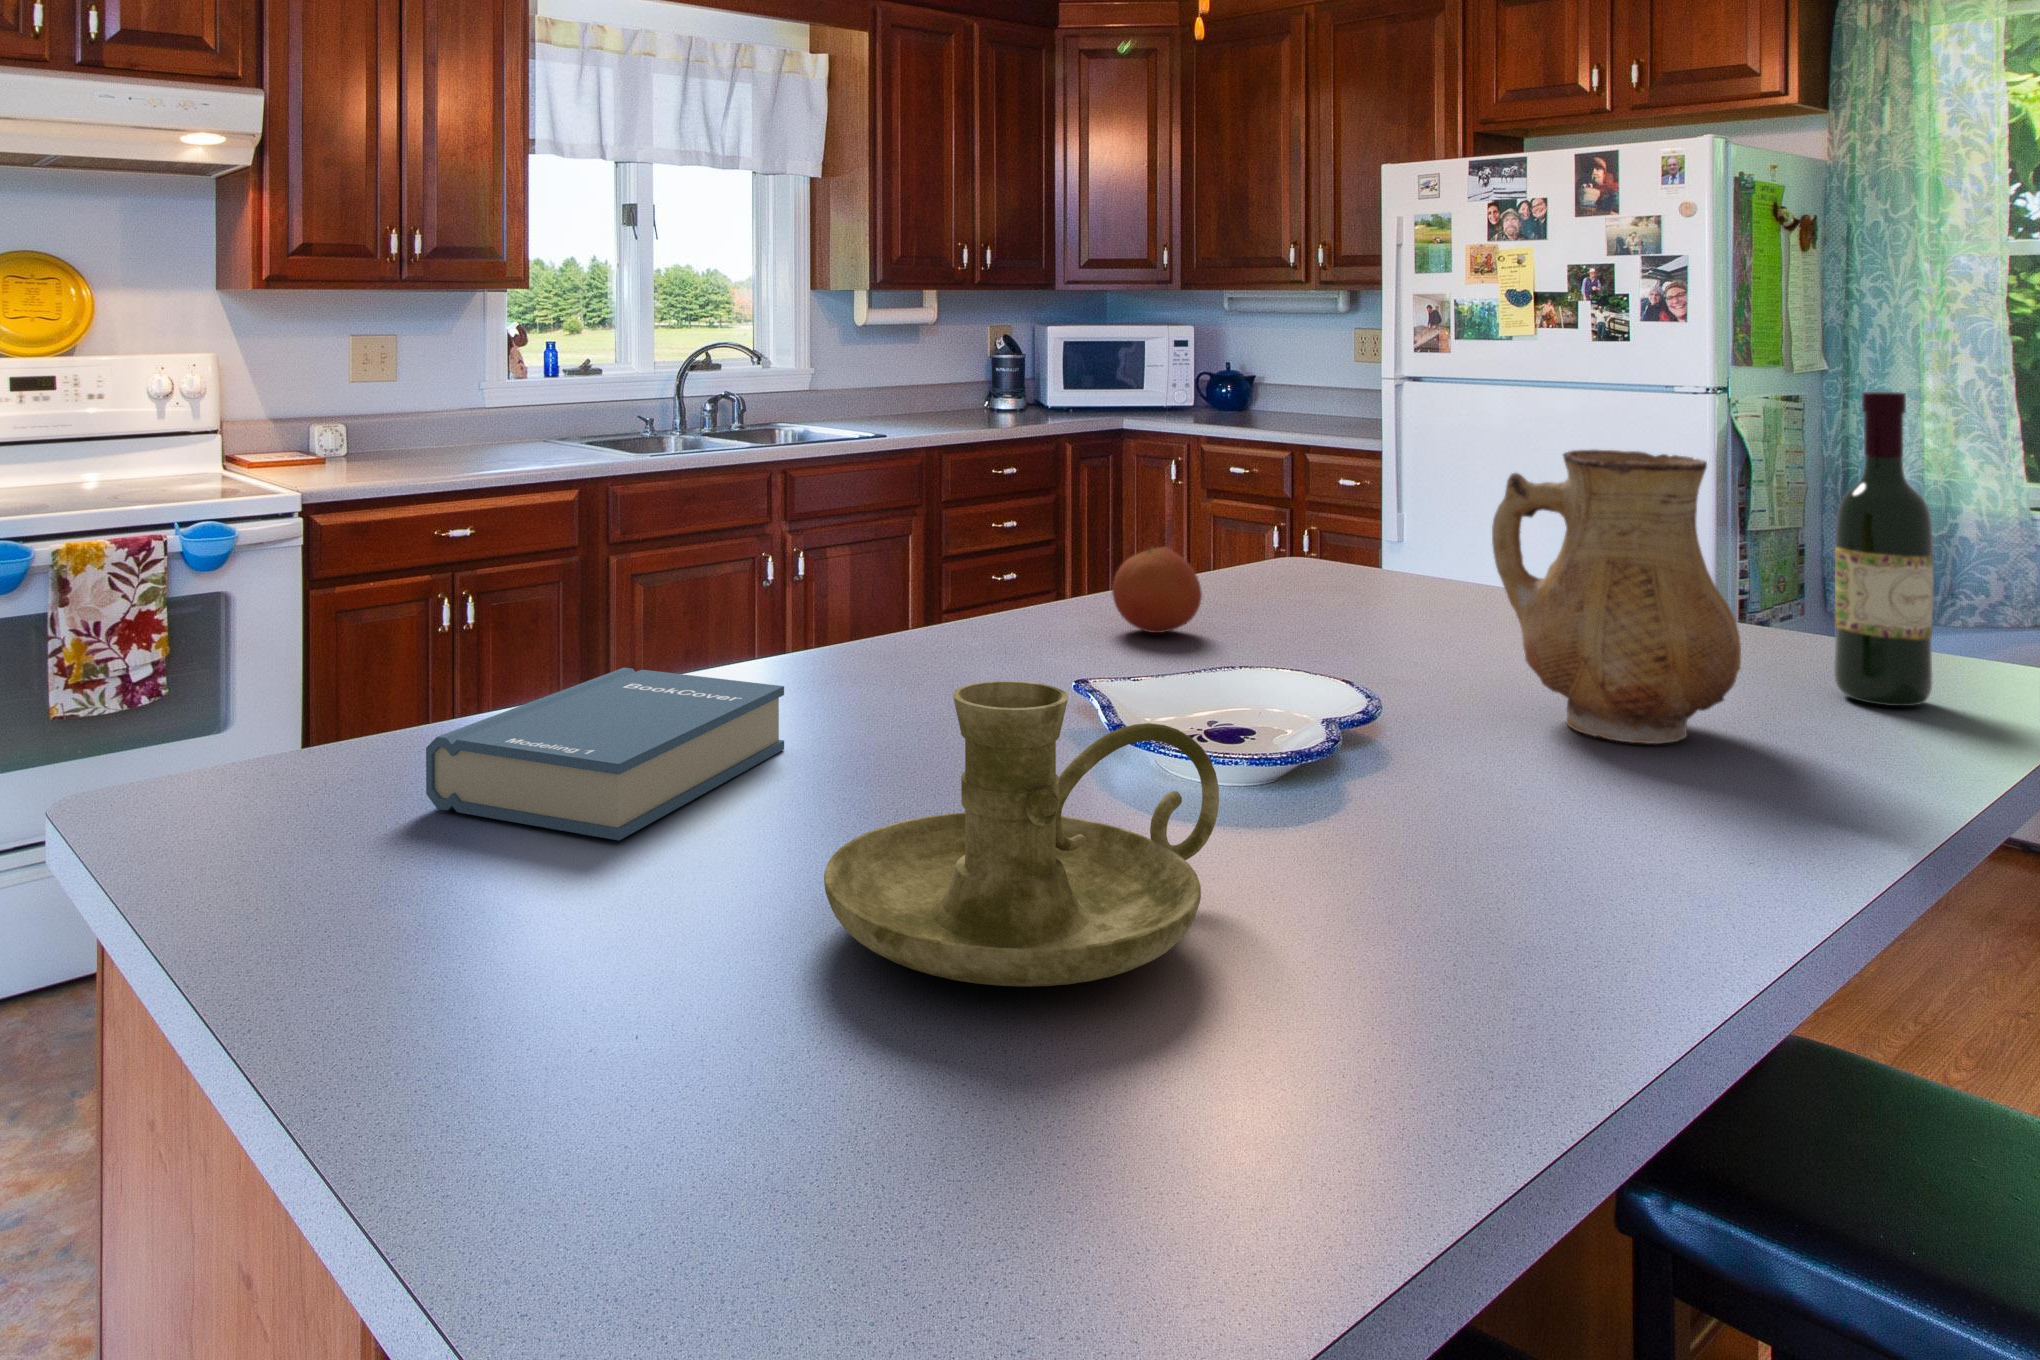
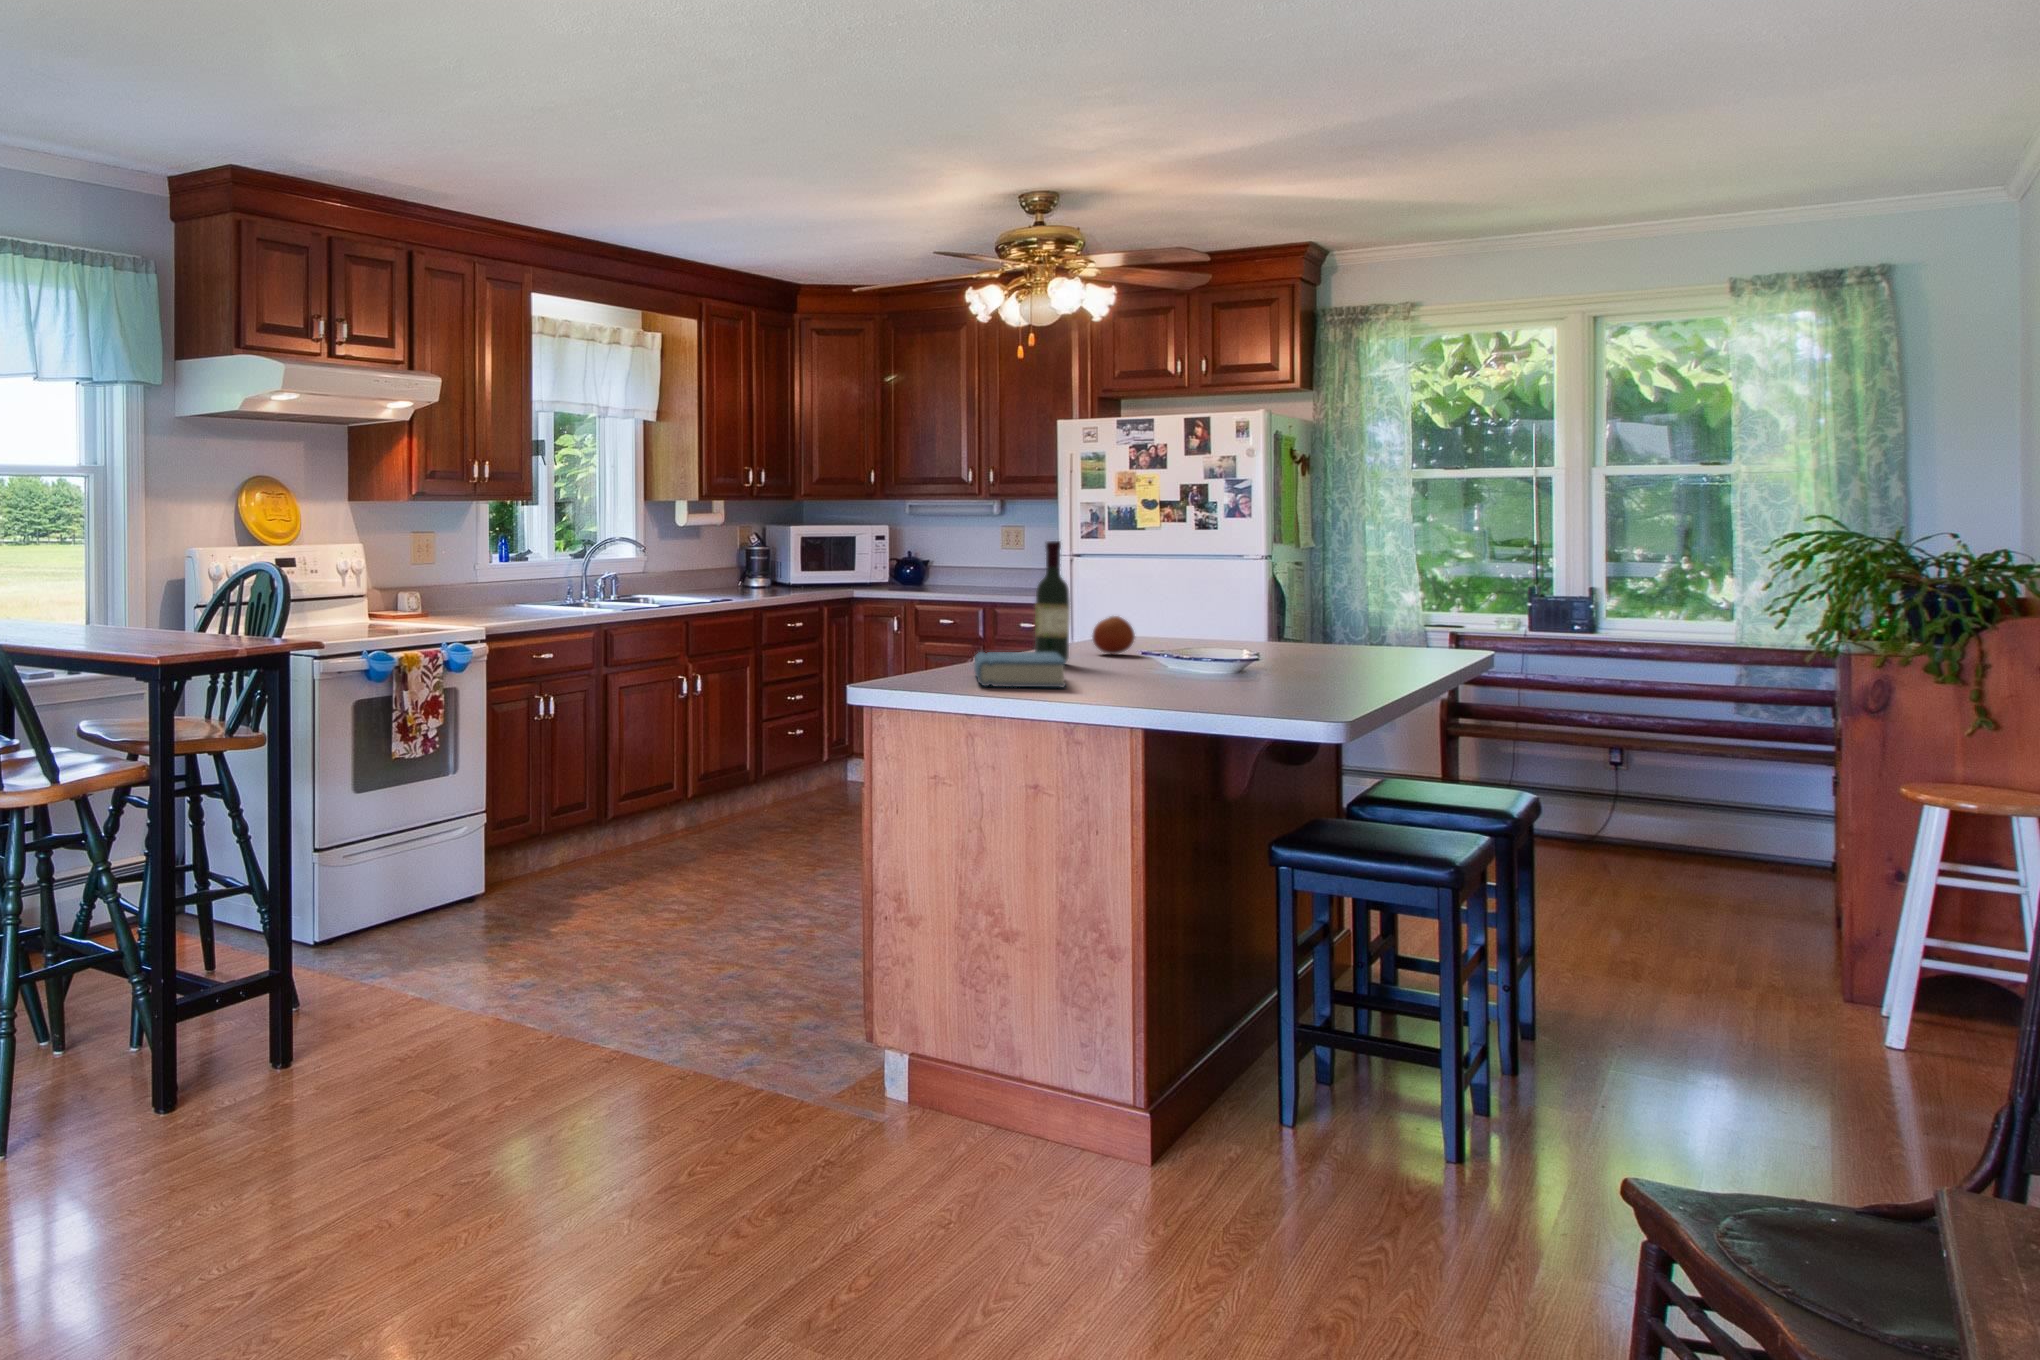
wine bottle: present [1834,391,1933,706] -> present [1035,541,1070,661]
ceramic pitcher: present [1492,450,1741,744] -> none [1288,561,1384,667]
candle holder: present [824,681,1219,986] -> none [1167,620,1291,695]

